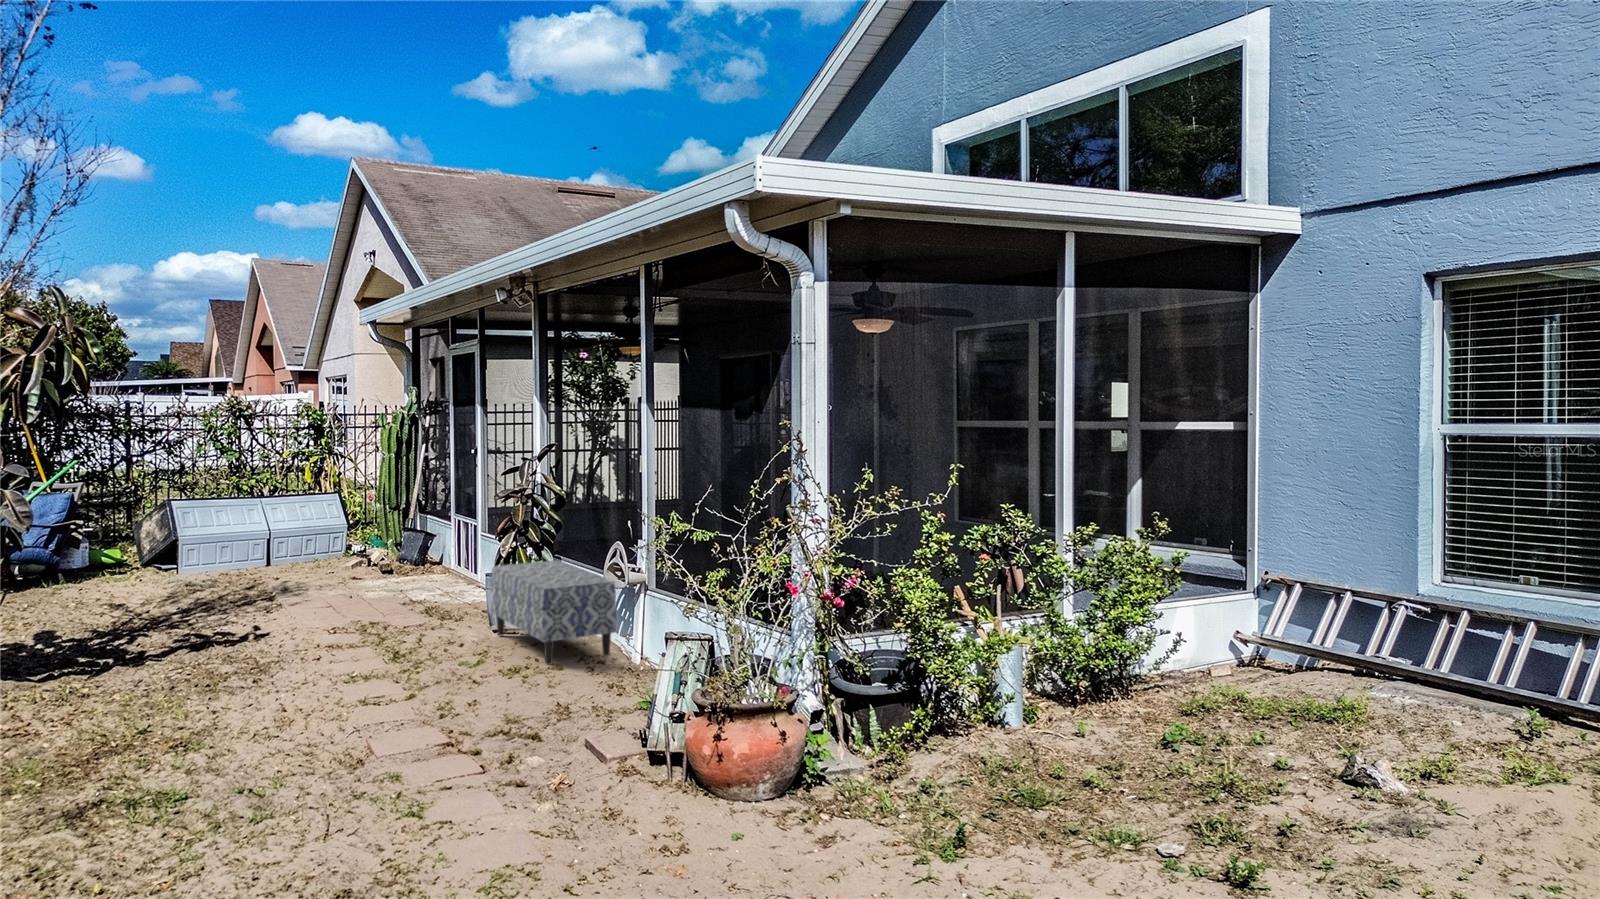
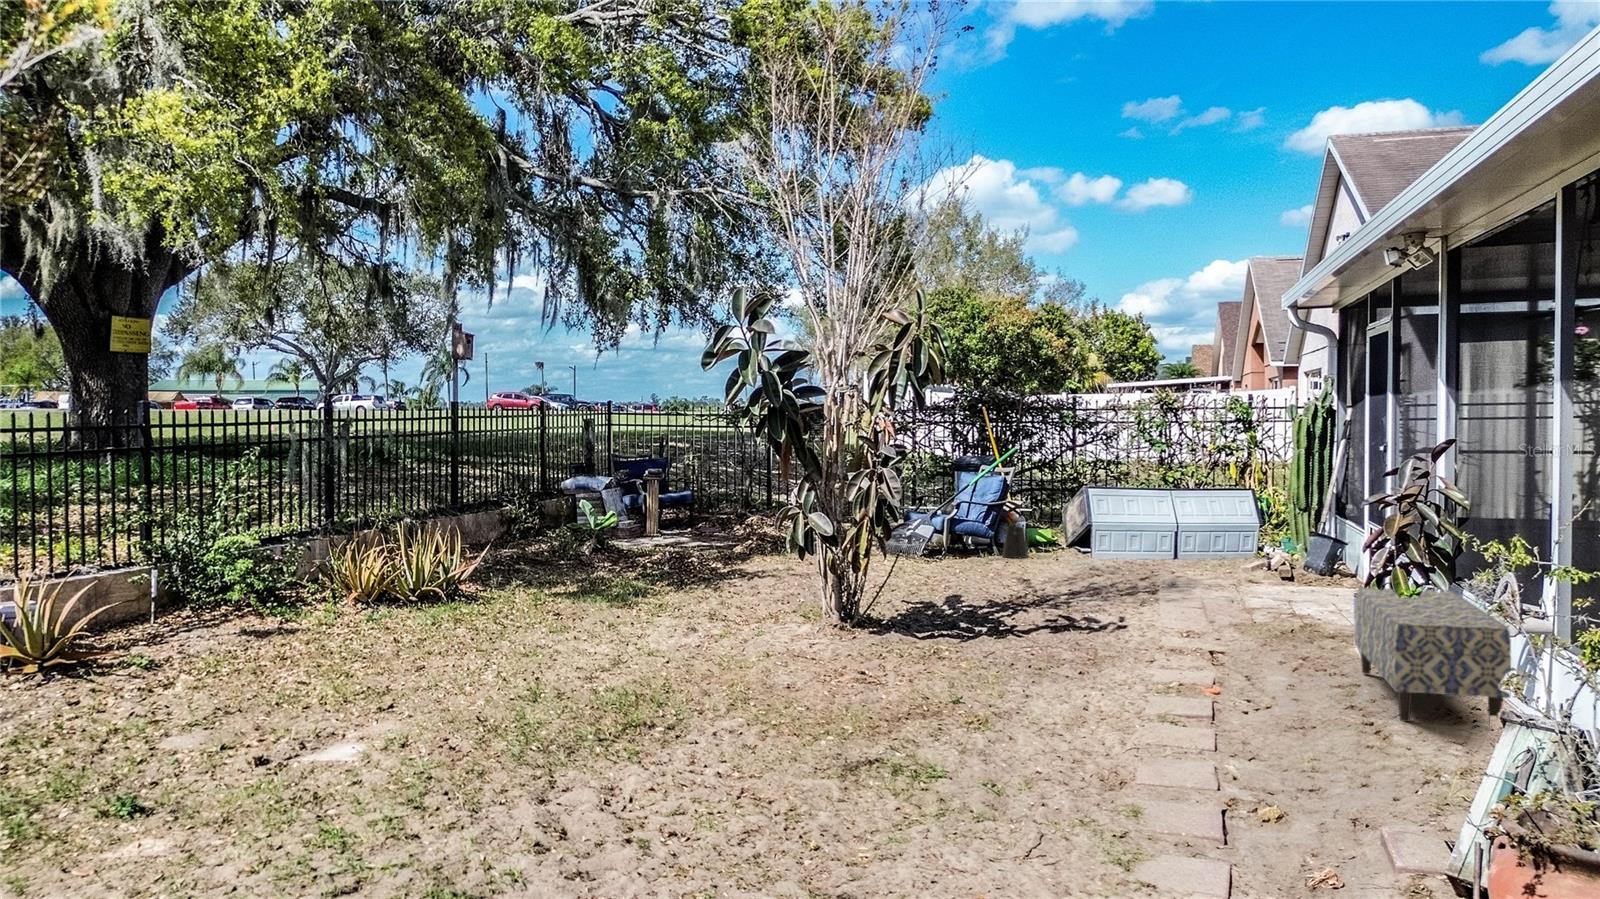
watering can: none [66,531,101,584] -> present [1003,512,1028,558]

